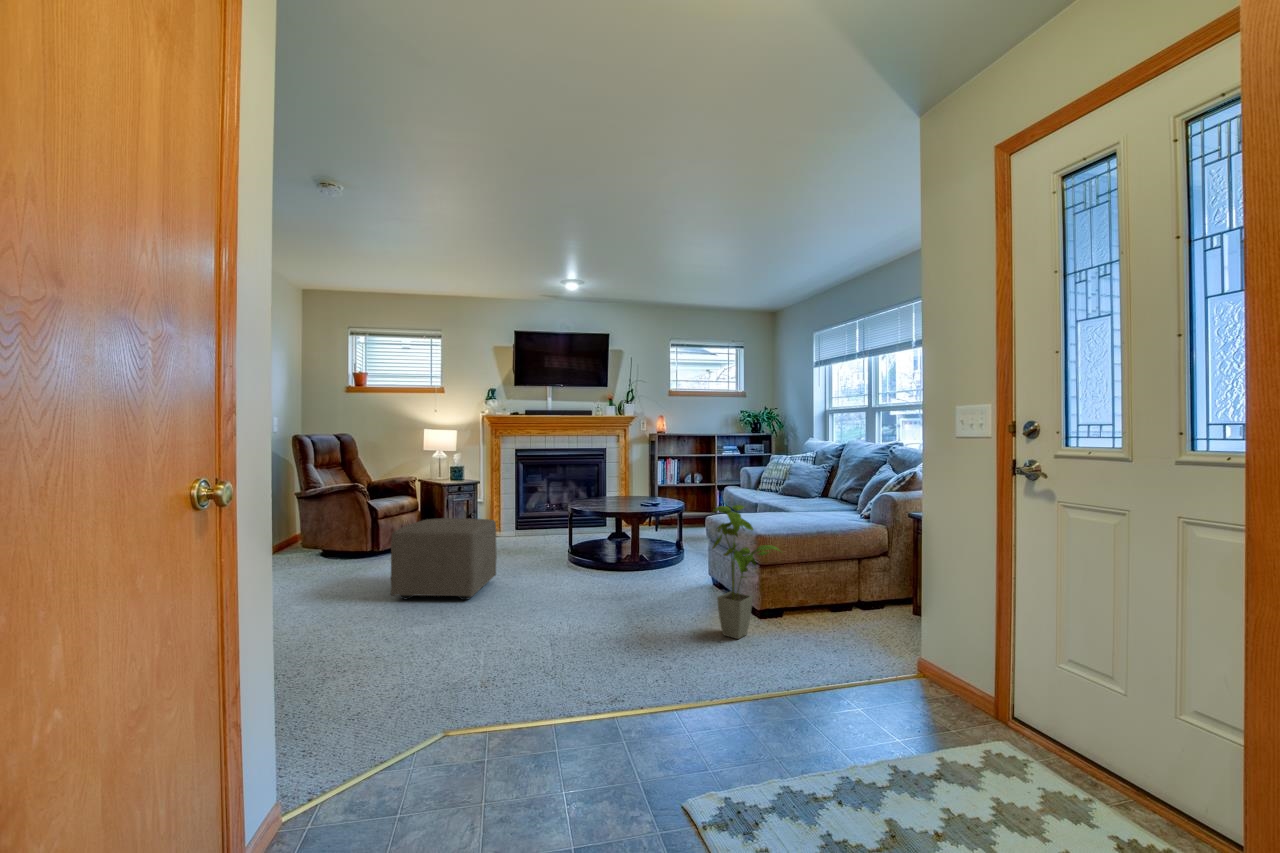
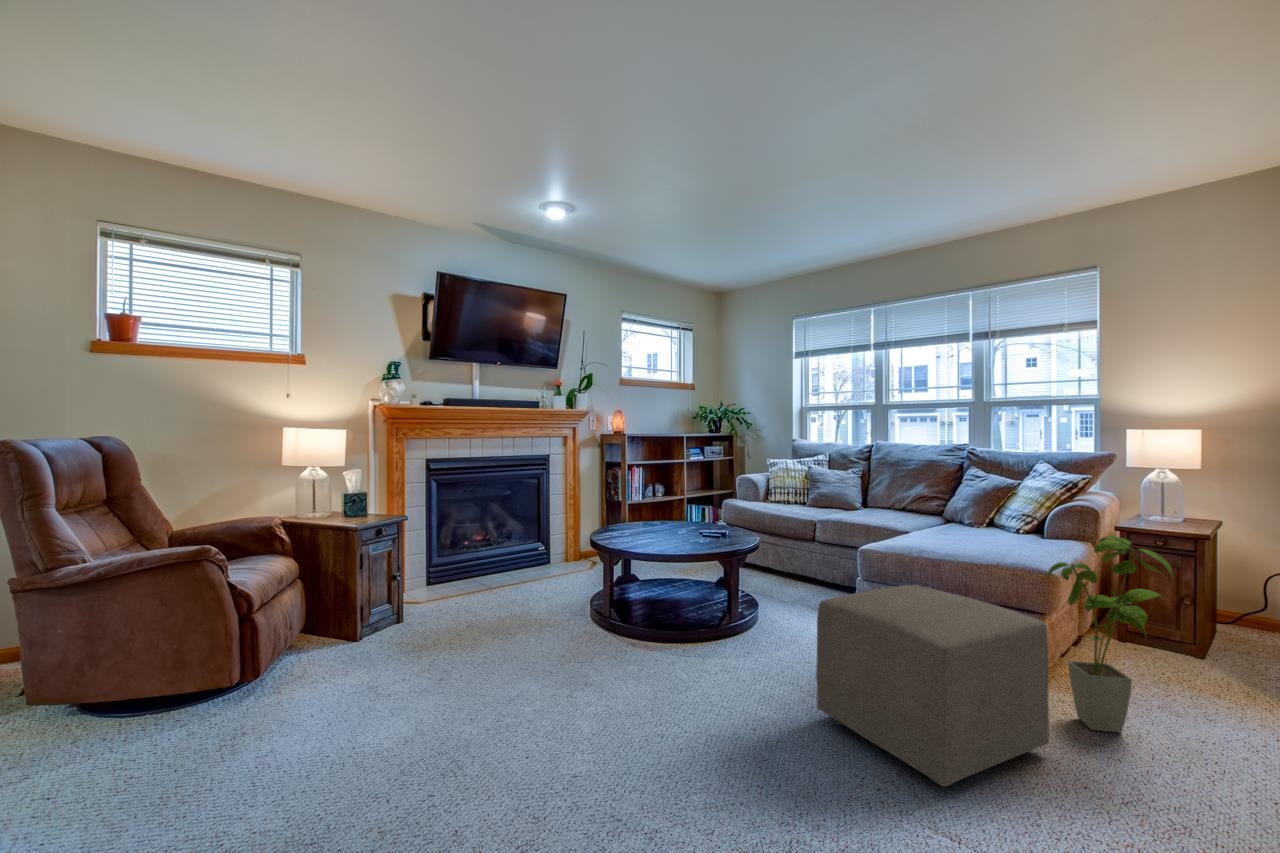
ottoman: present [391,518,497,600] -> present [816,585,1049,786]

